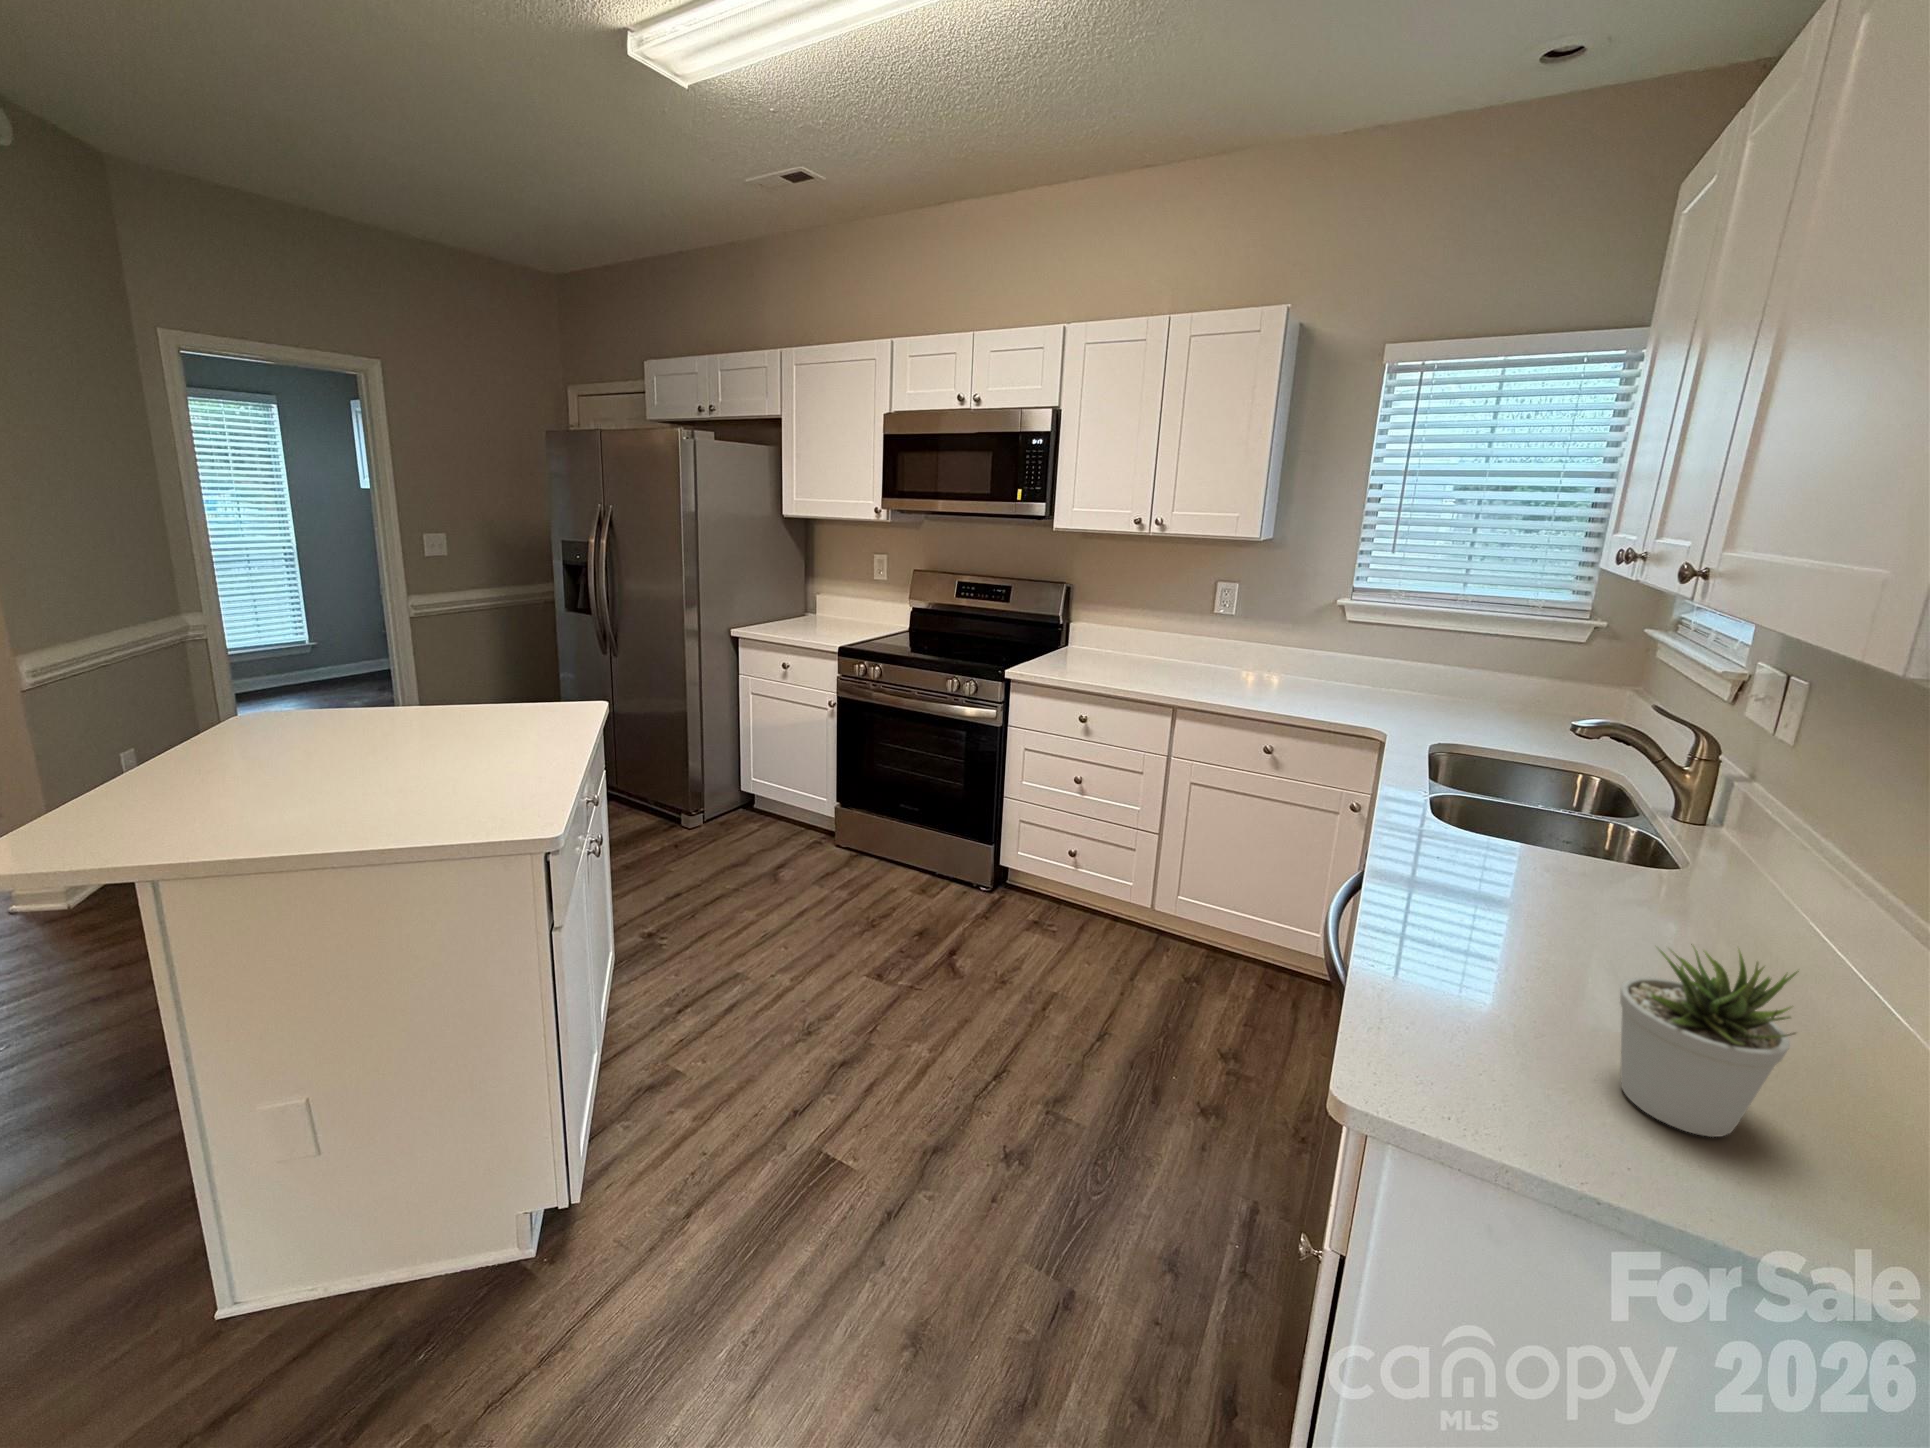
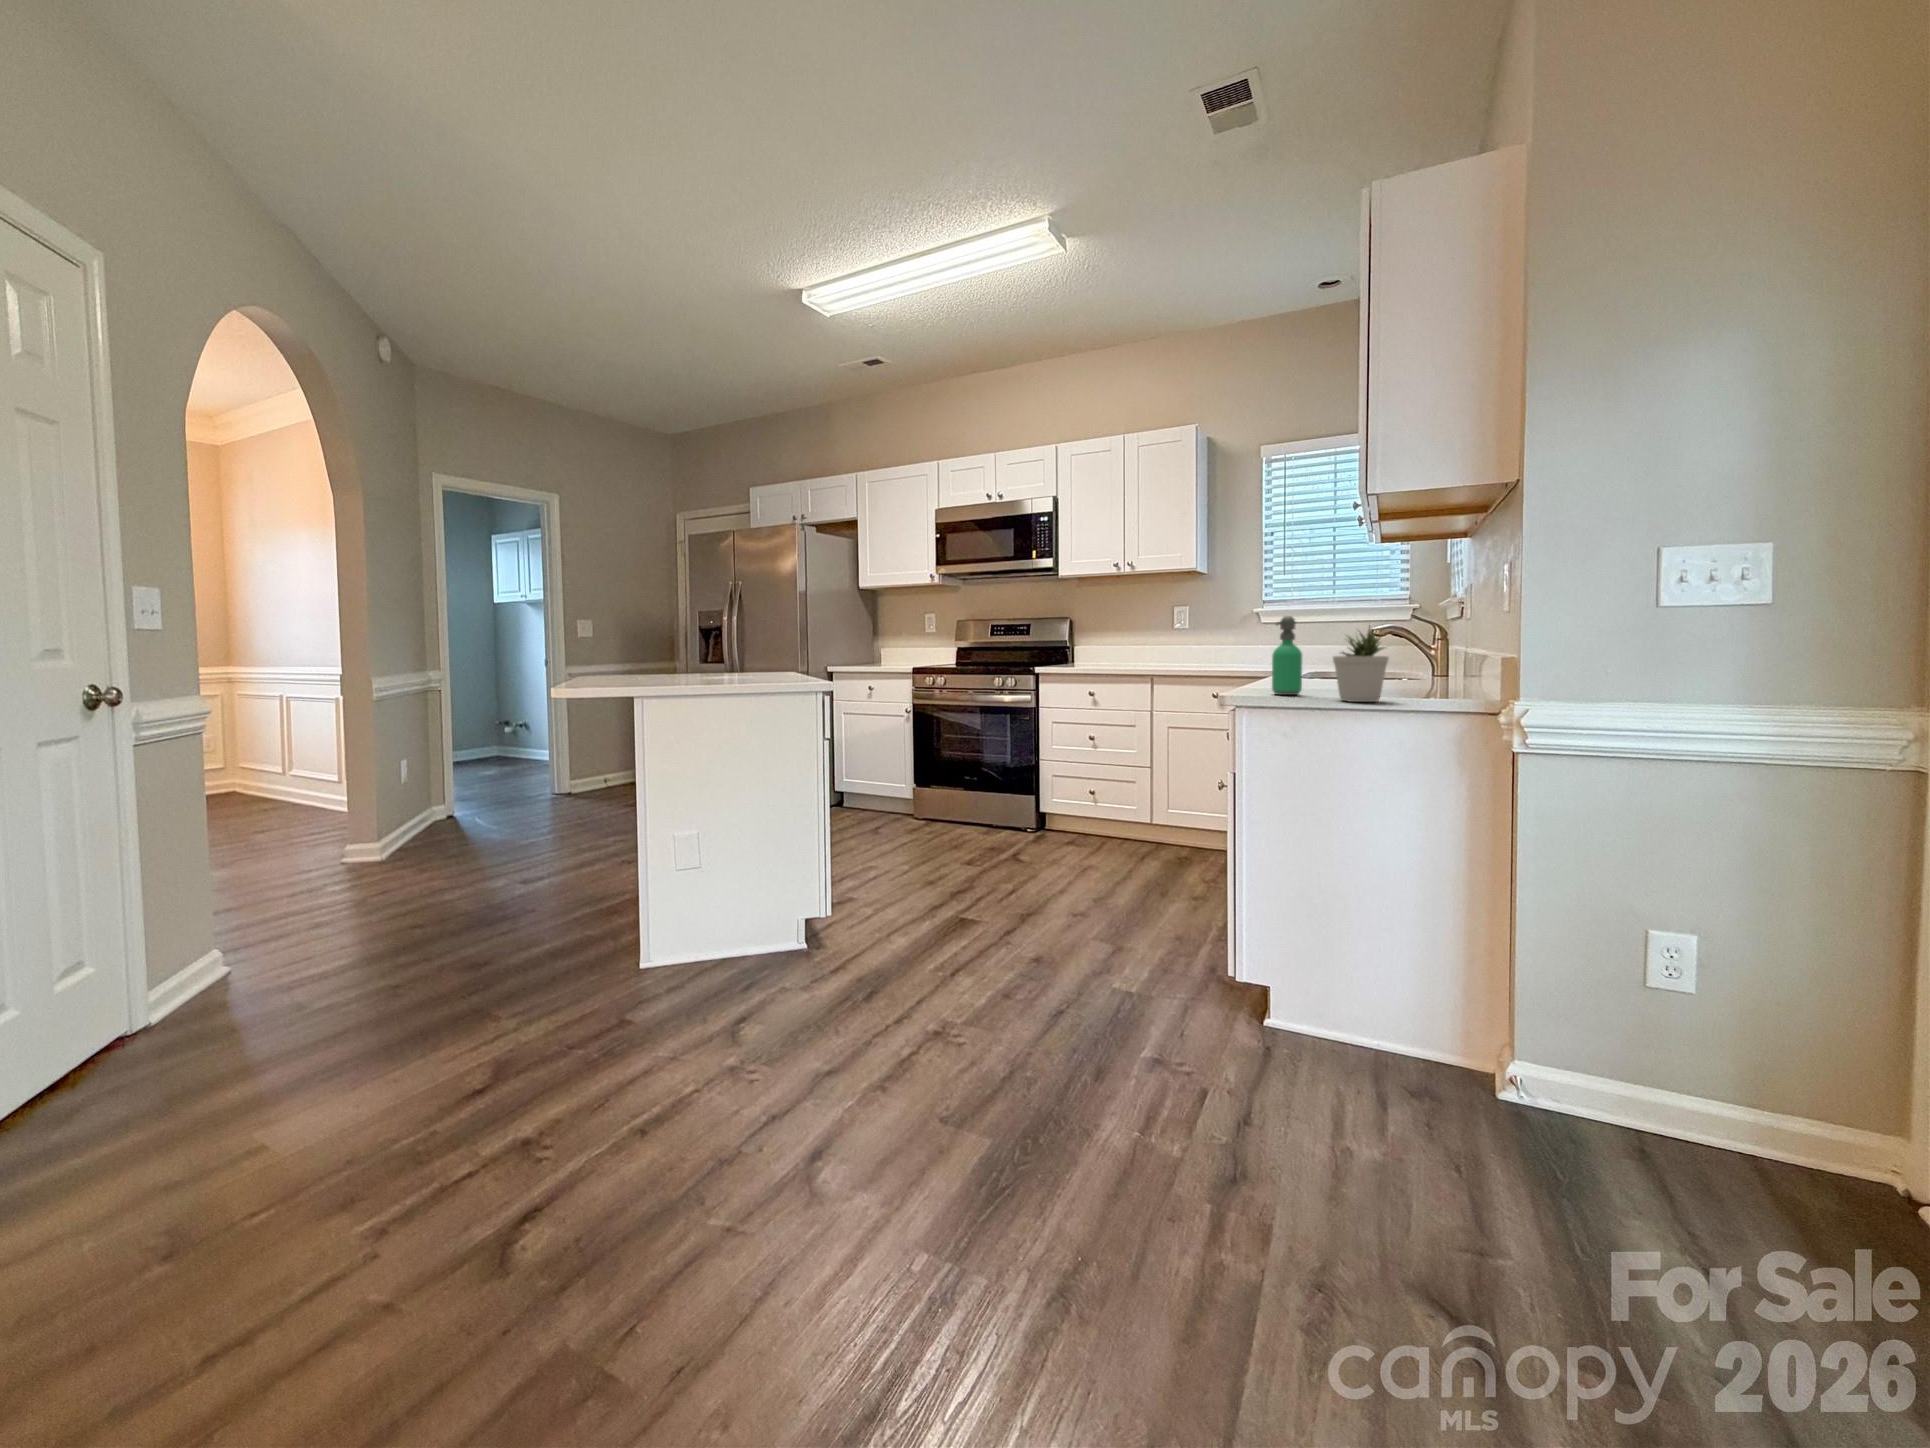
soap dispenser: none [1436,838,1523,1015] -> present [1272,616,1302,695]

